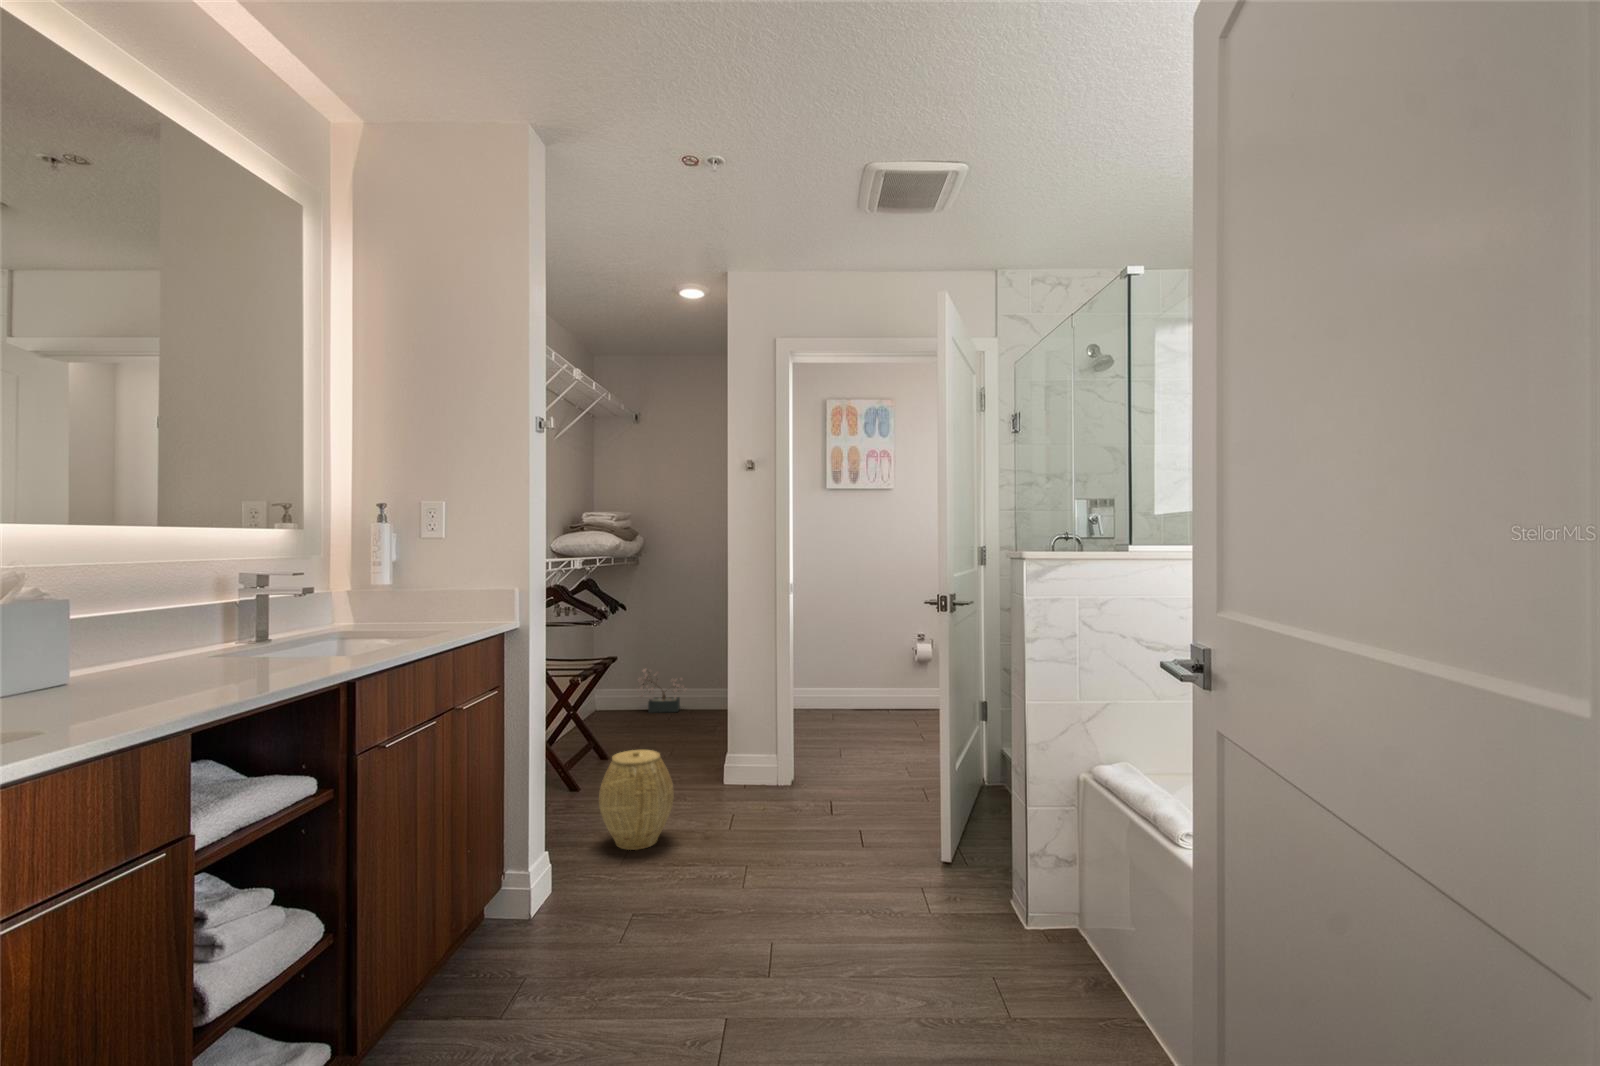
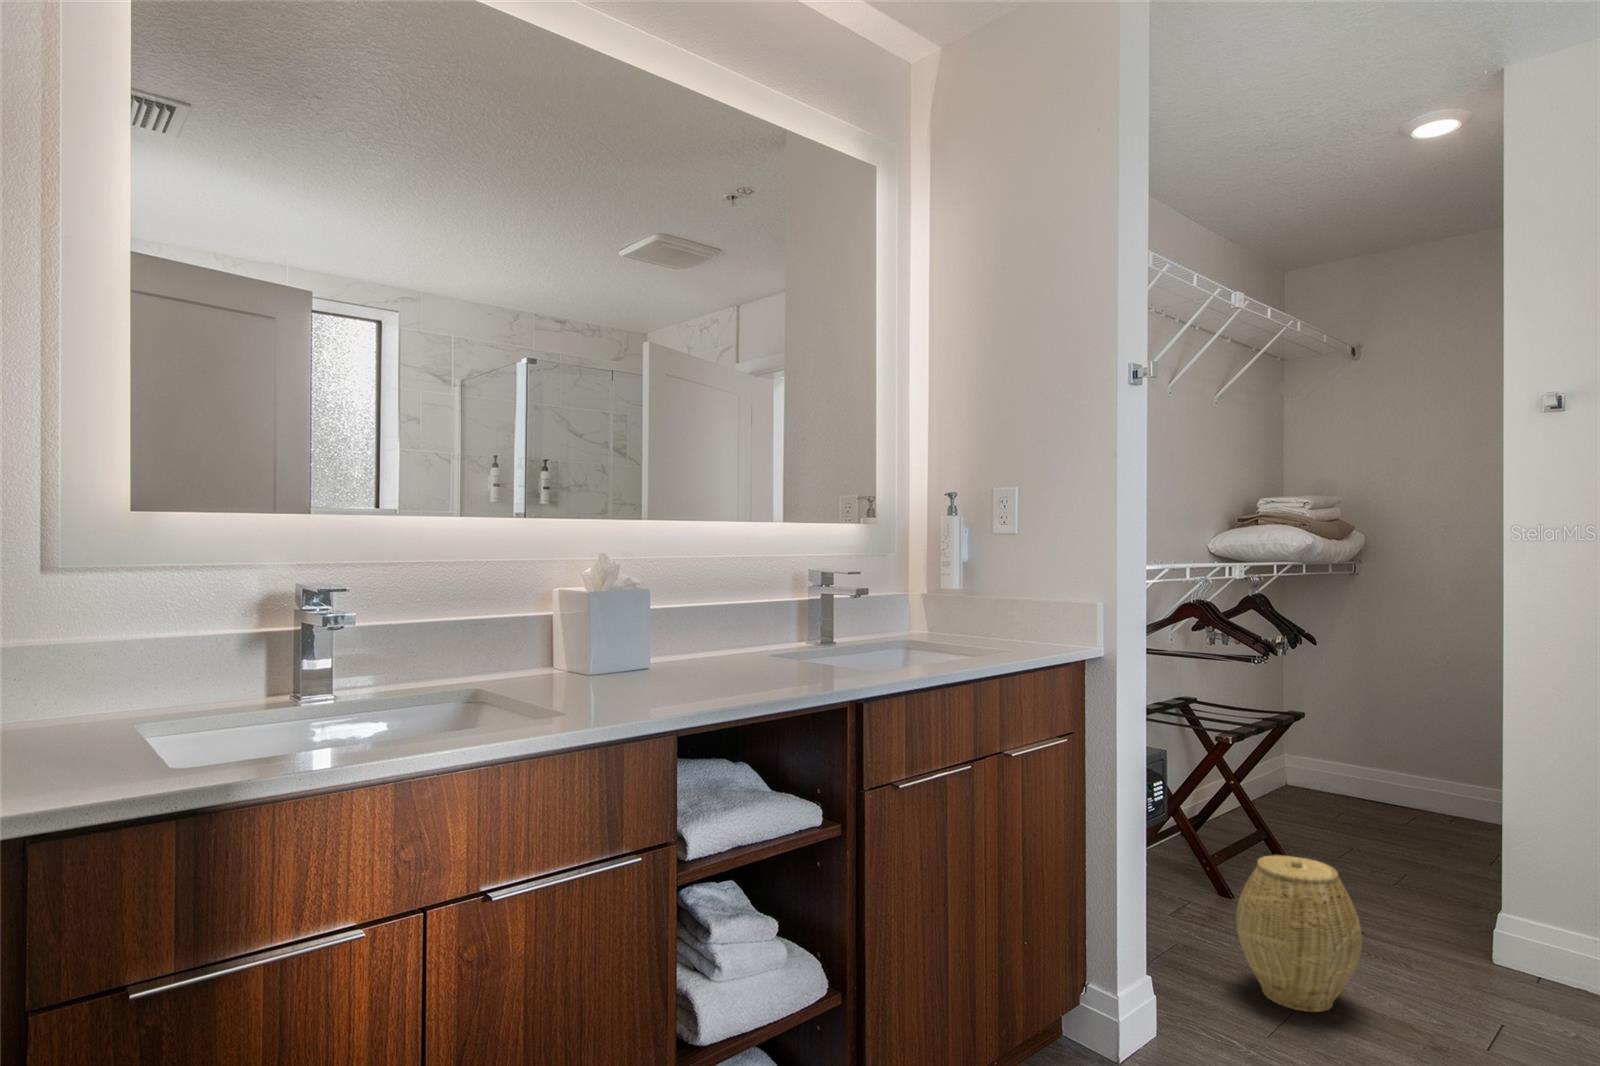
decorative plant: present [637,669,684,713] -> none [1341,733,1431,810]

